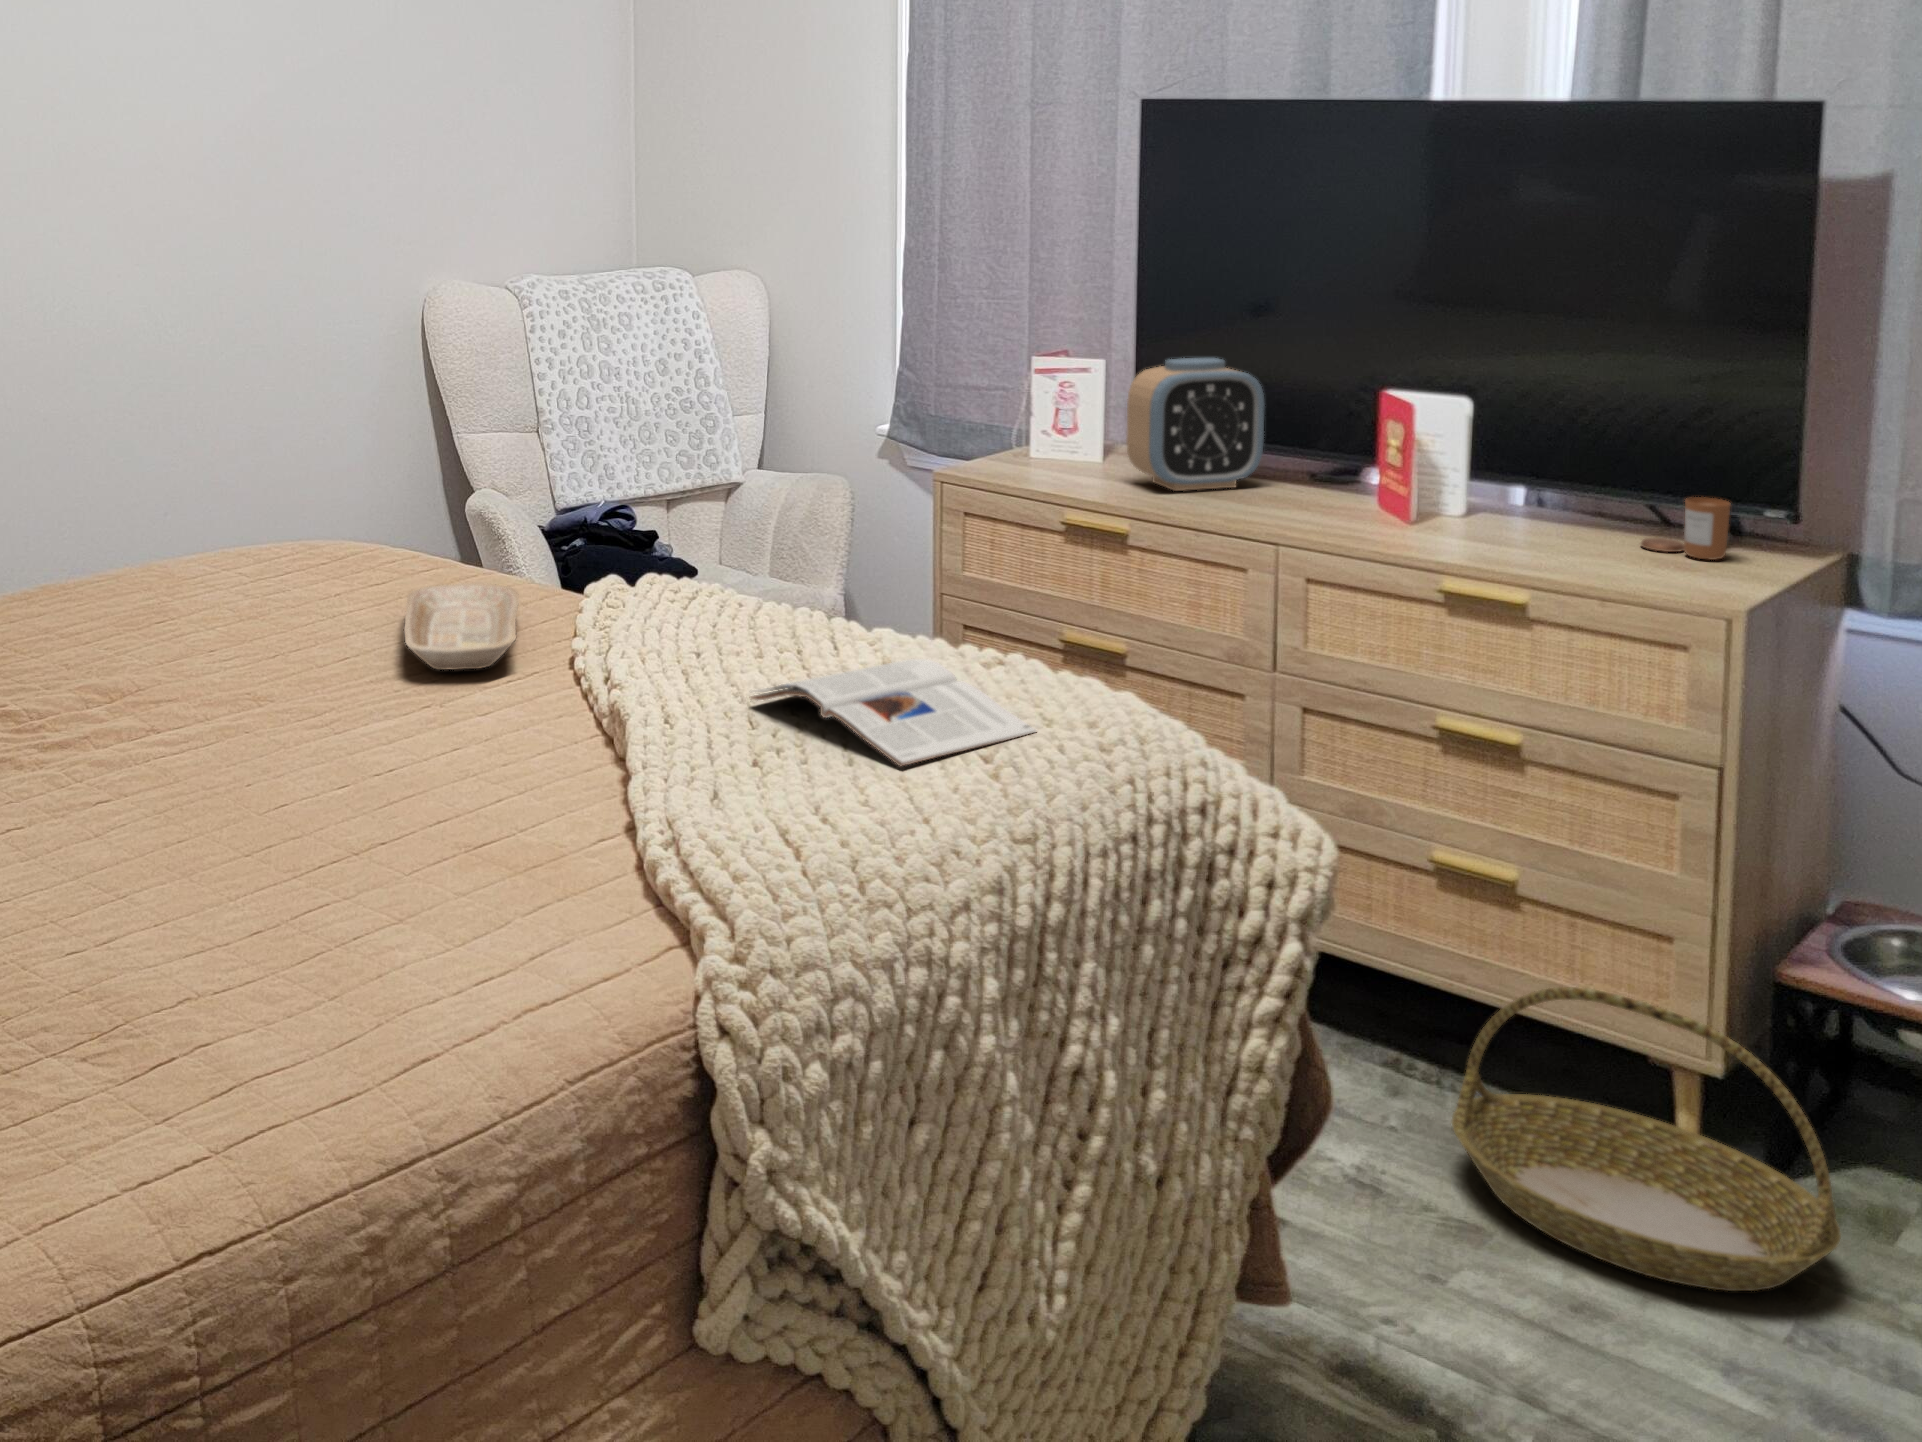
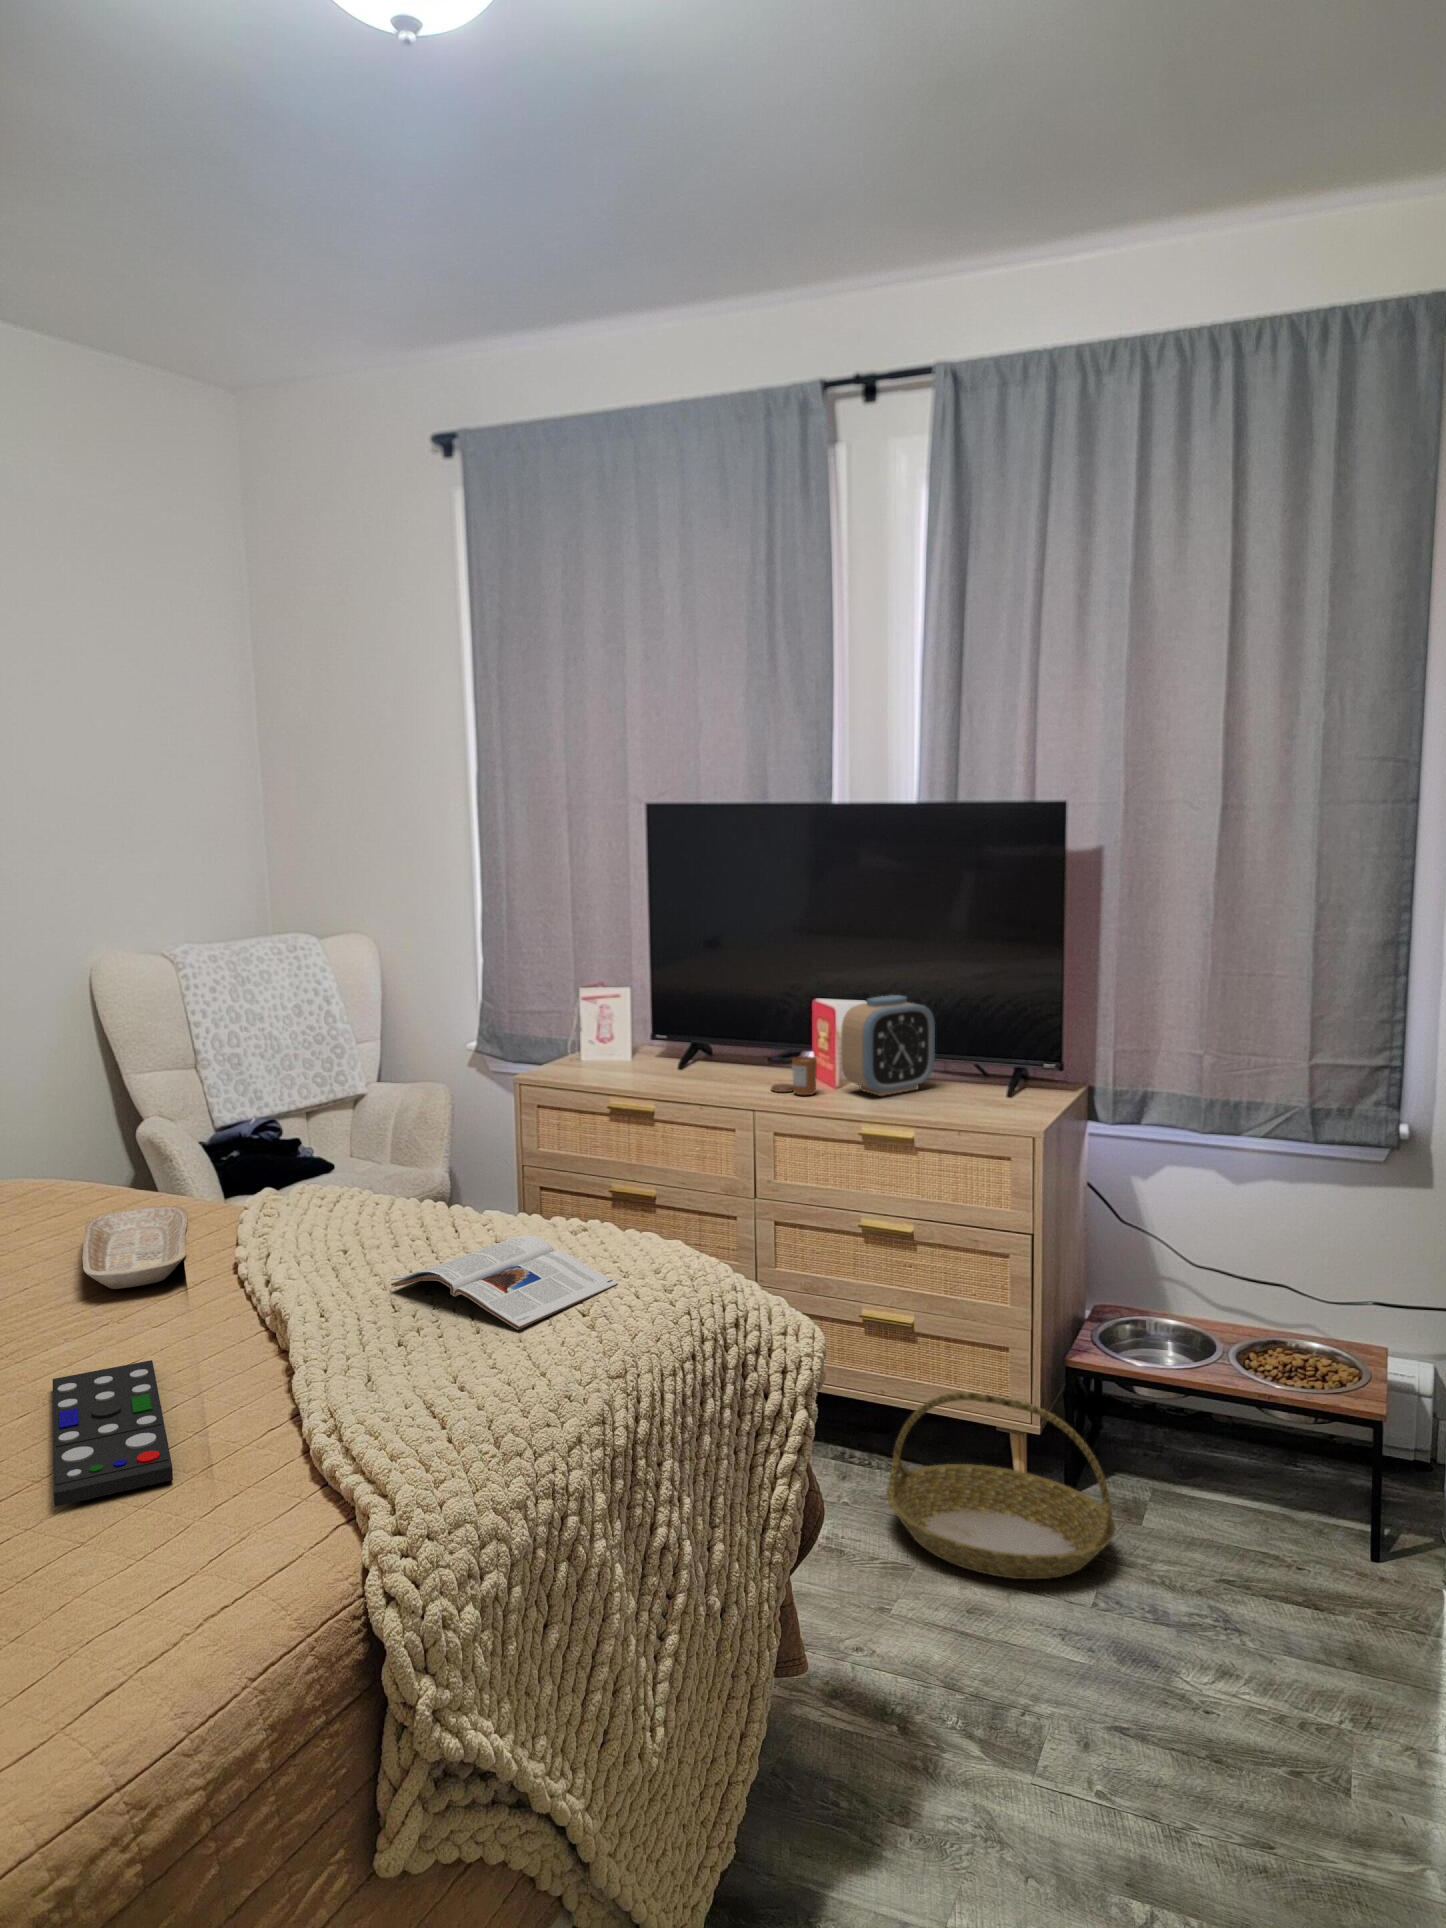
alarm clock: present [1126,358,1265,491] -> present [841,995,935,1096]
candle: present [1641,497,1730,560] -> present [771,1056,817,1095]
remote control: none [373,748,495,878] -> present [53,1360,173,1507]

